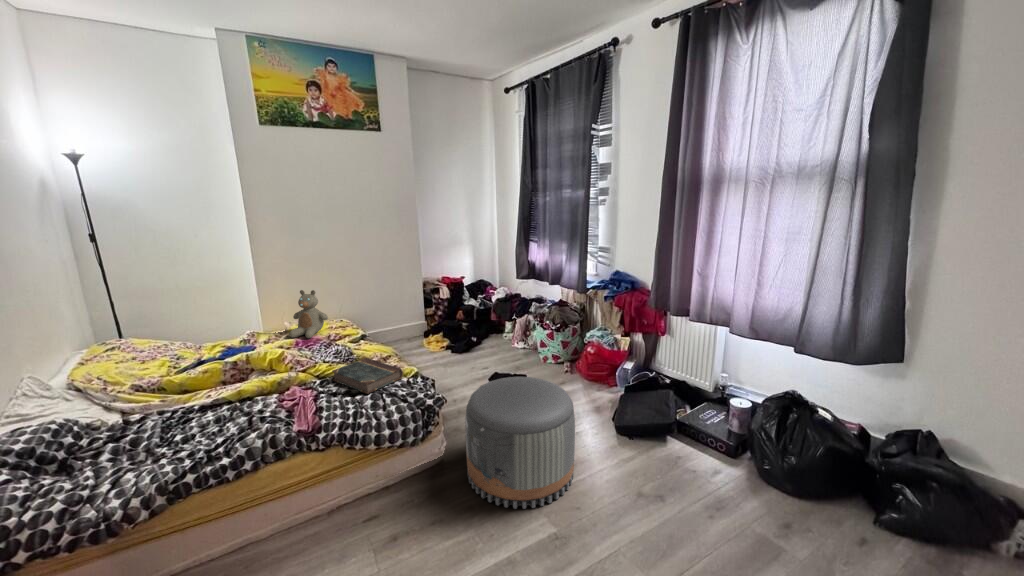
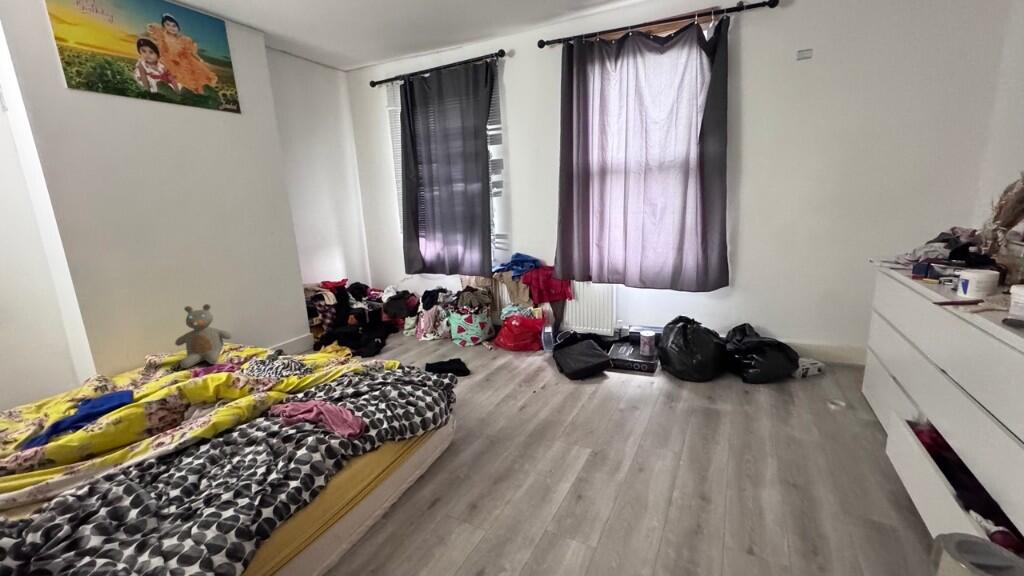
book: present [332,358,403,394] -> none [311,361,392,391]
pouf: present [465,377,575,509] -> none [476,342,573,452]

